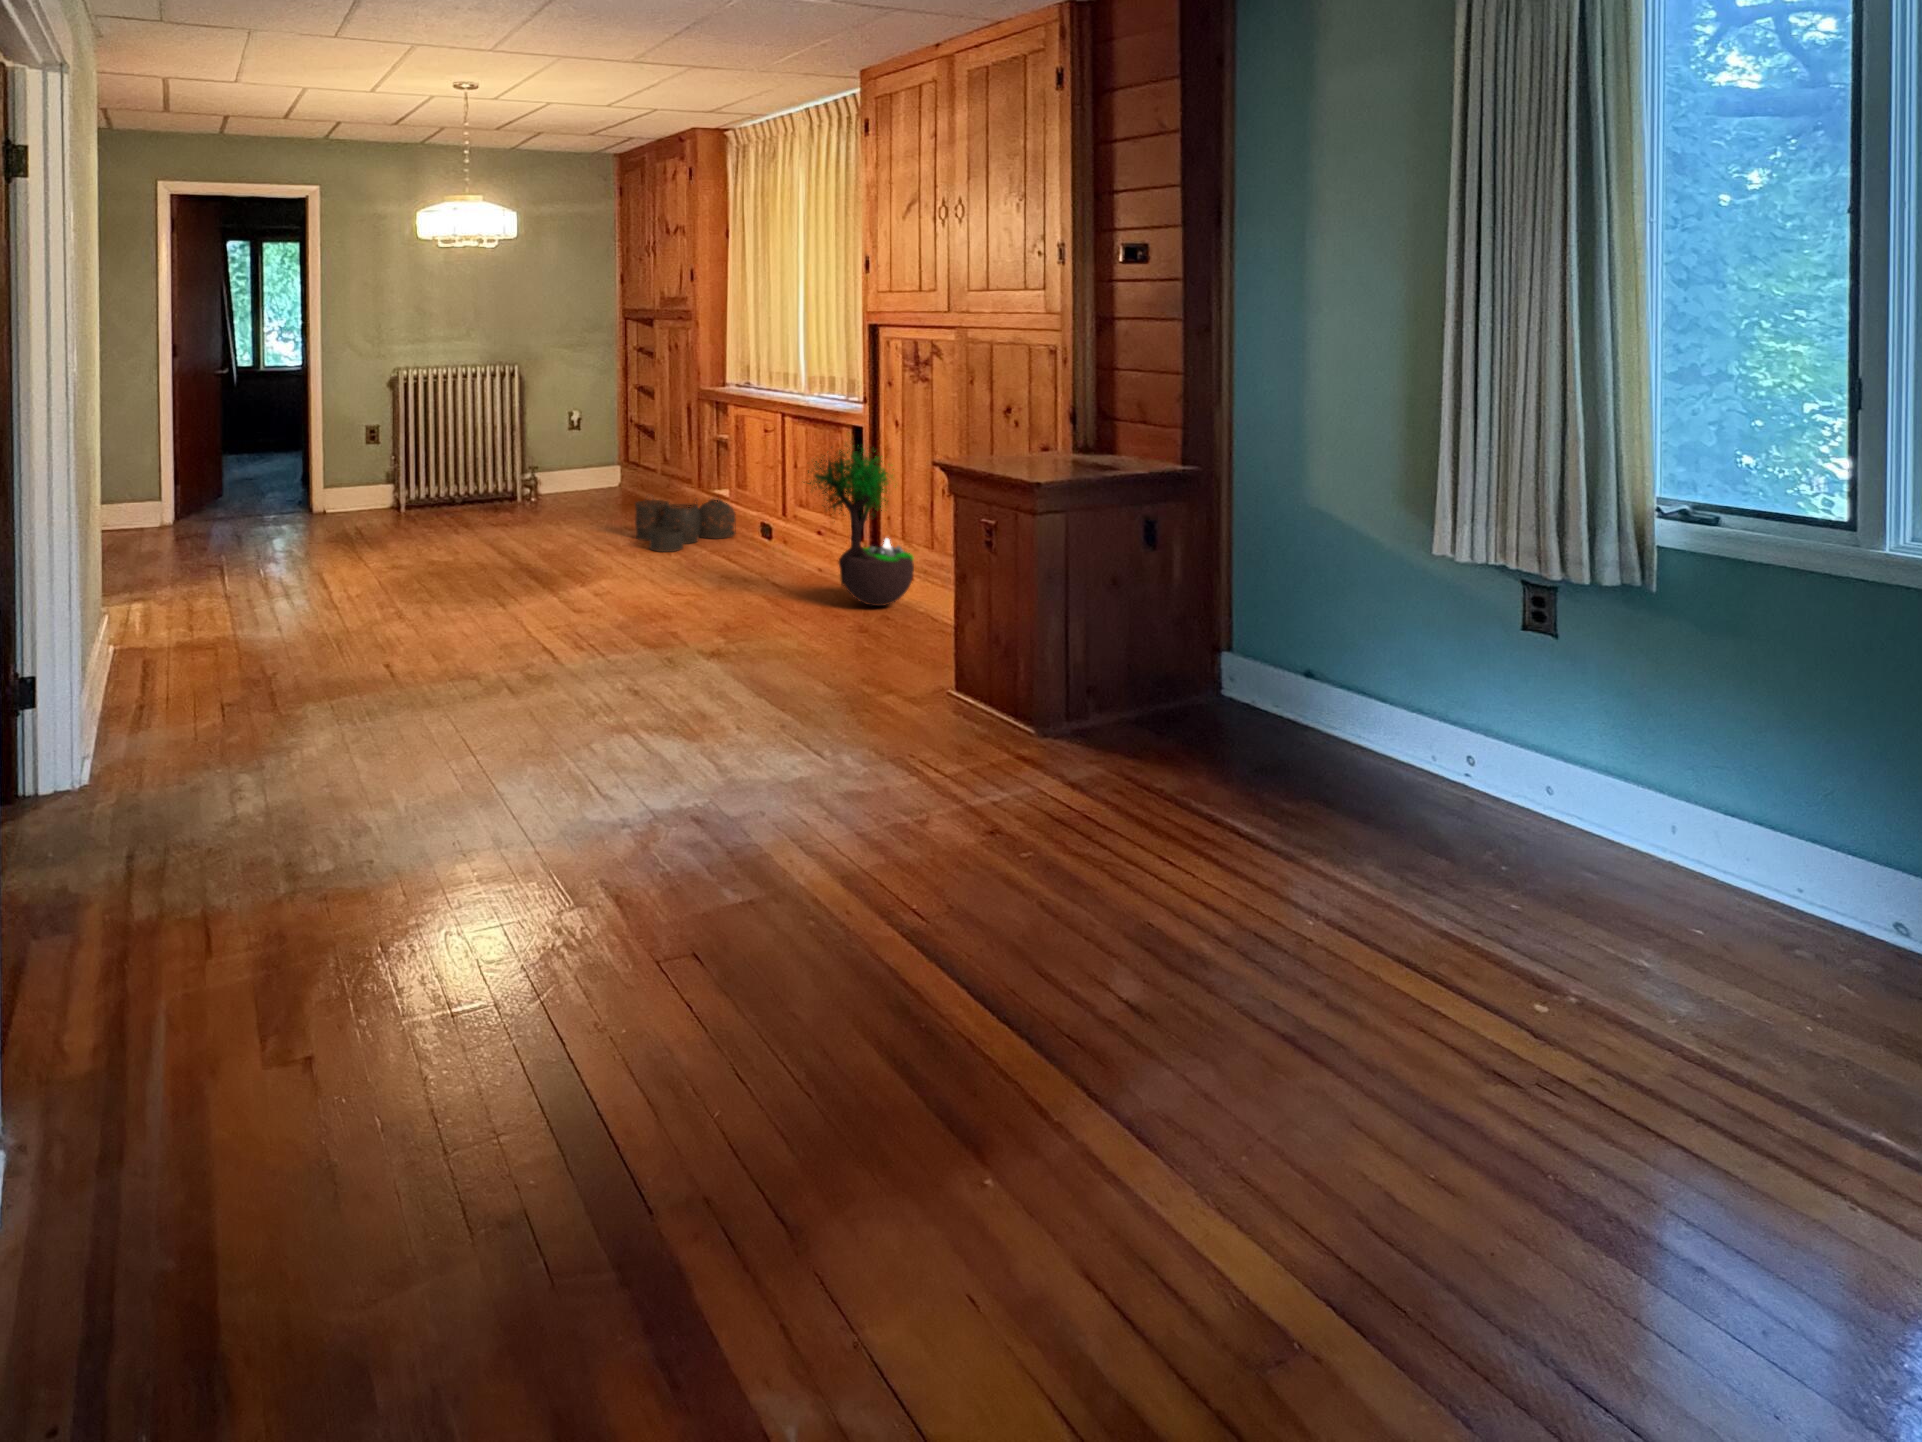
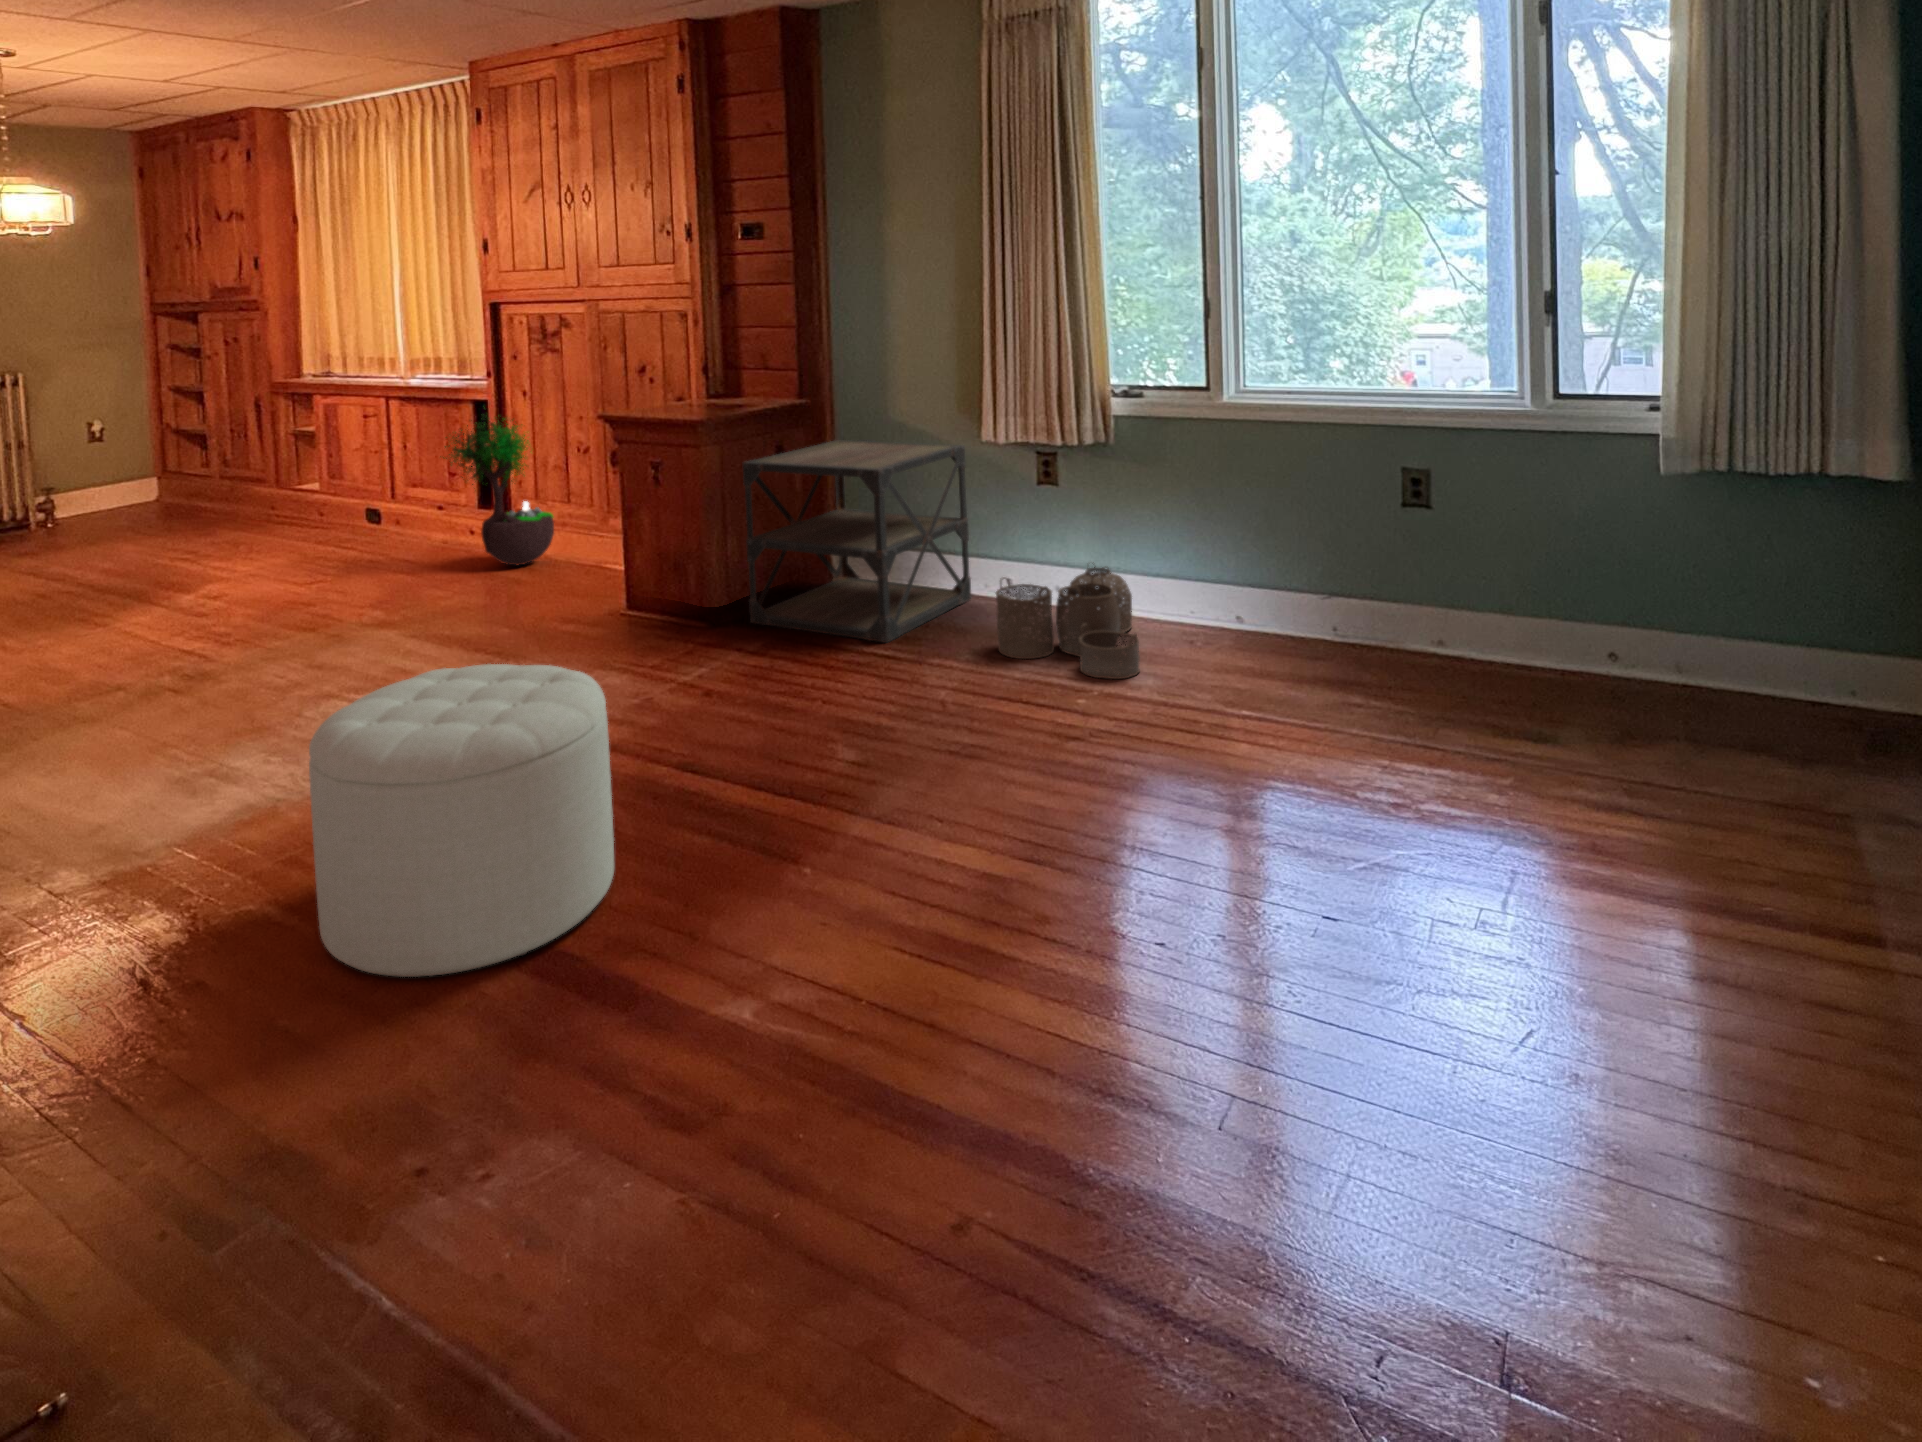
woven basket: present [635,498,736,552] -> present [996,567,1140,679]
side table: none [1088,521,1407,812] -> present [743,440,971,643]
ottoman: none [420,760,759,1174] -> present [309,664,614,977]

